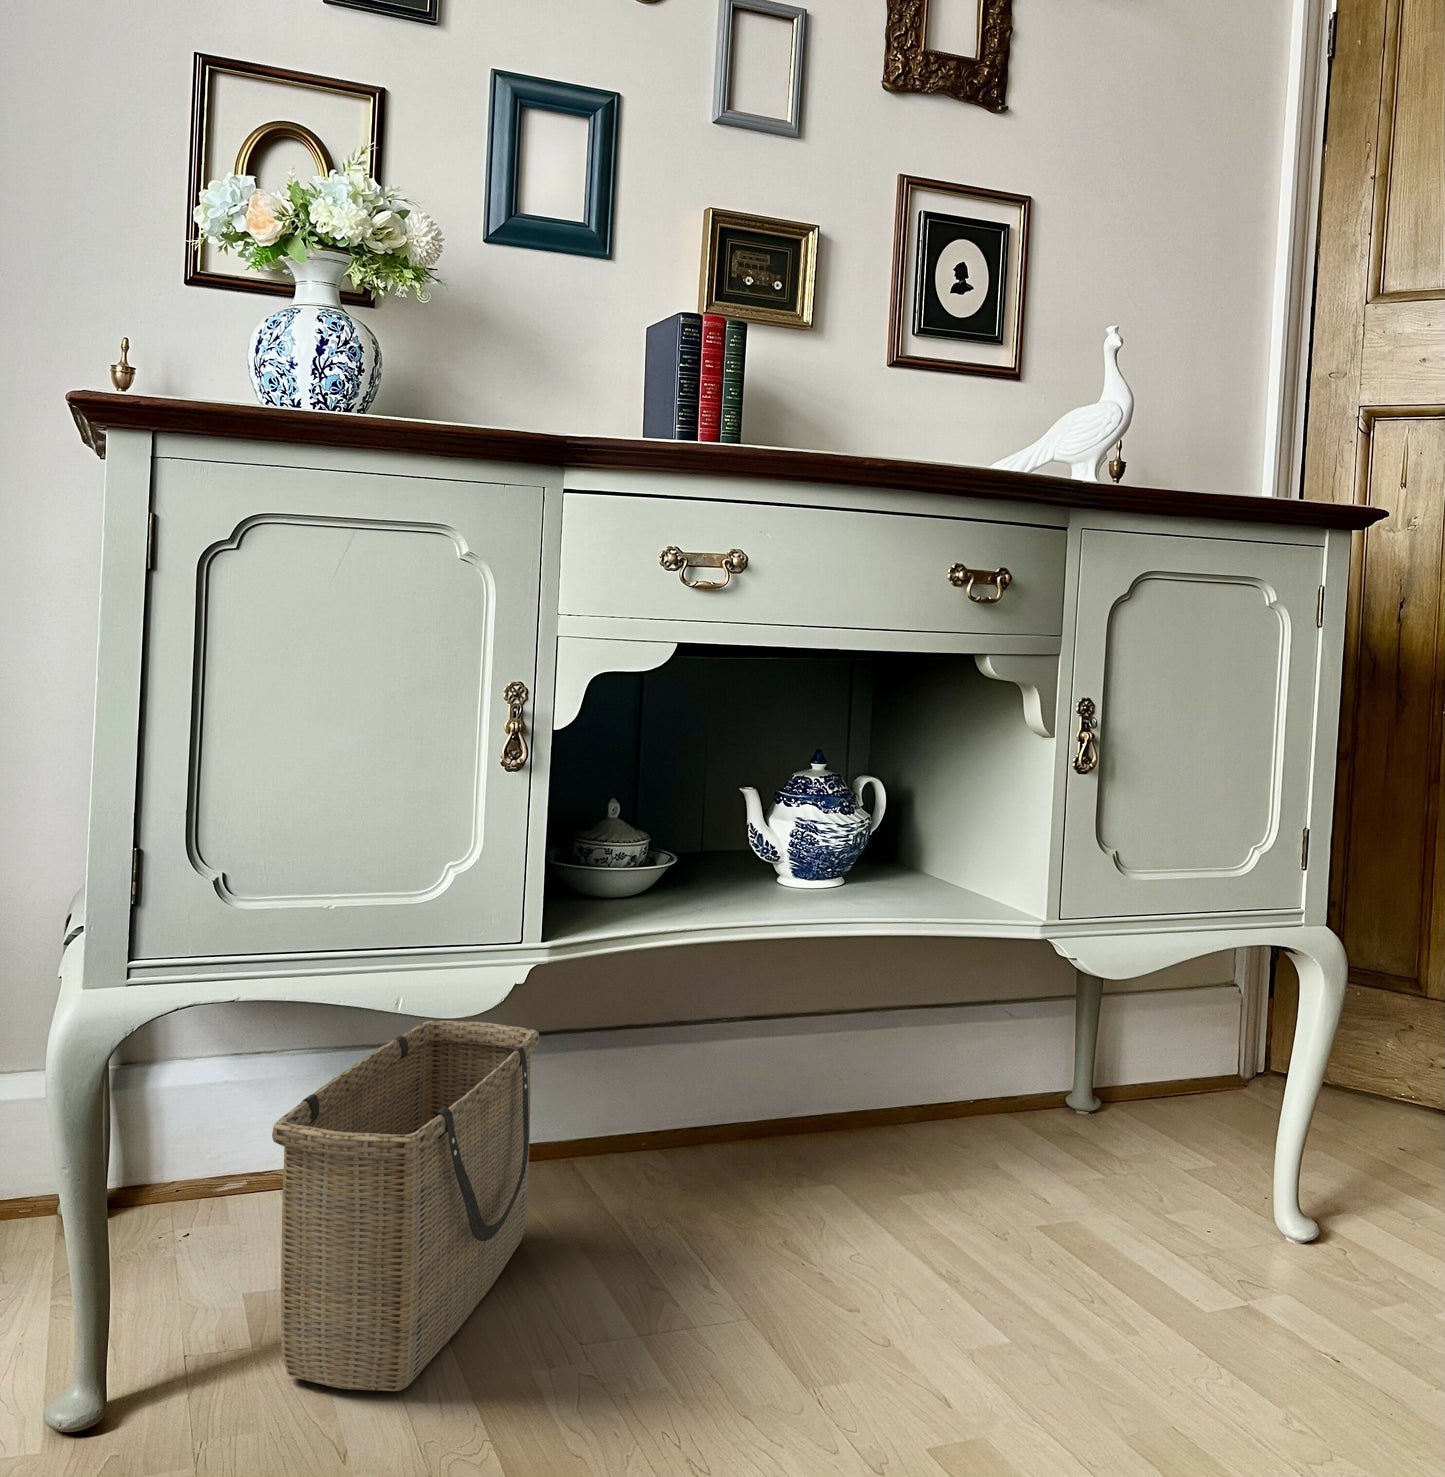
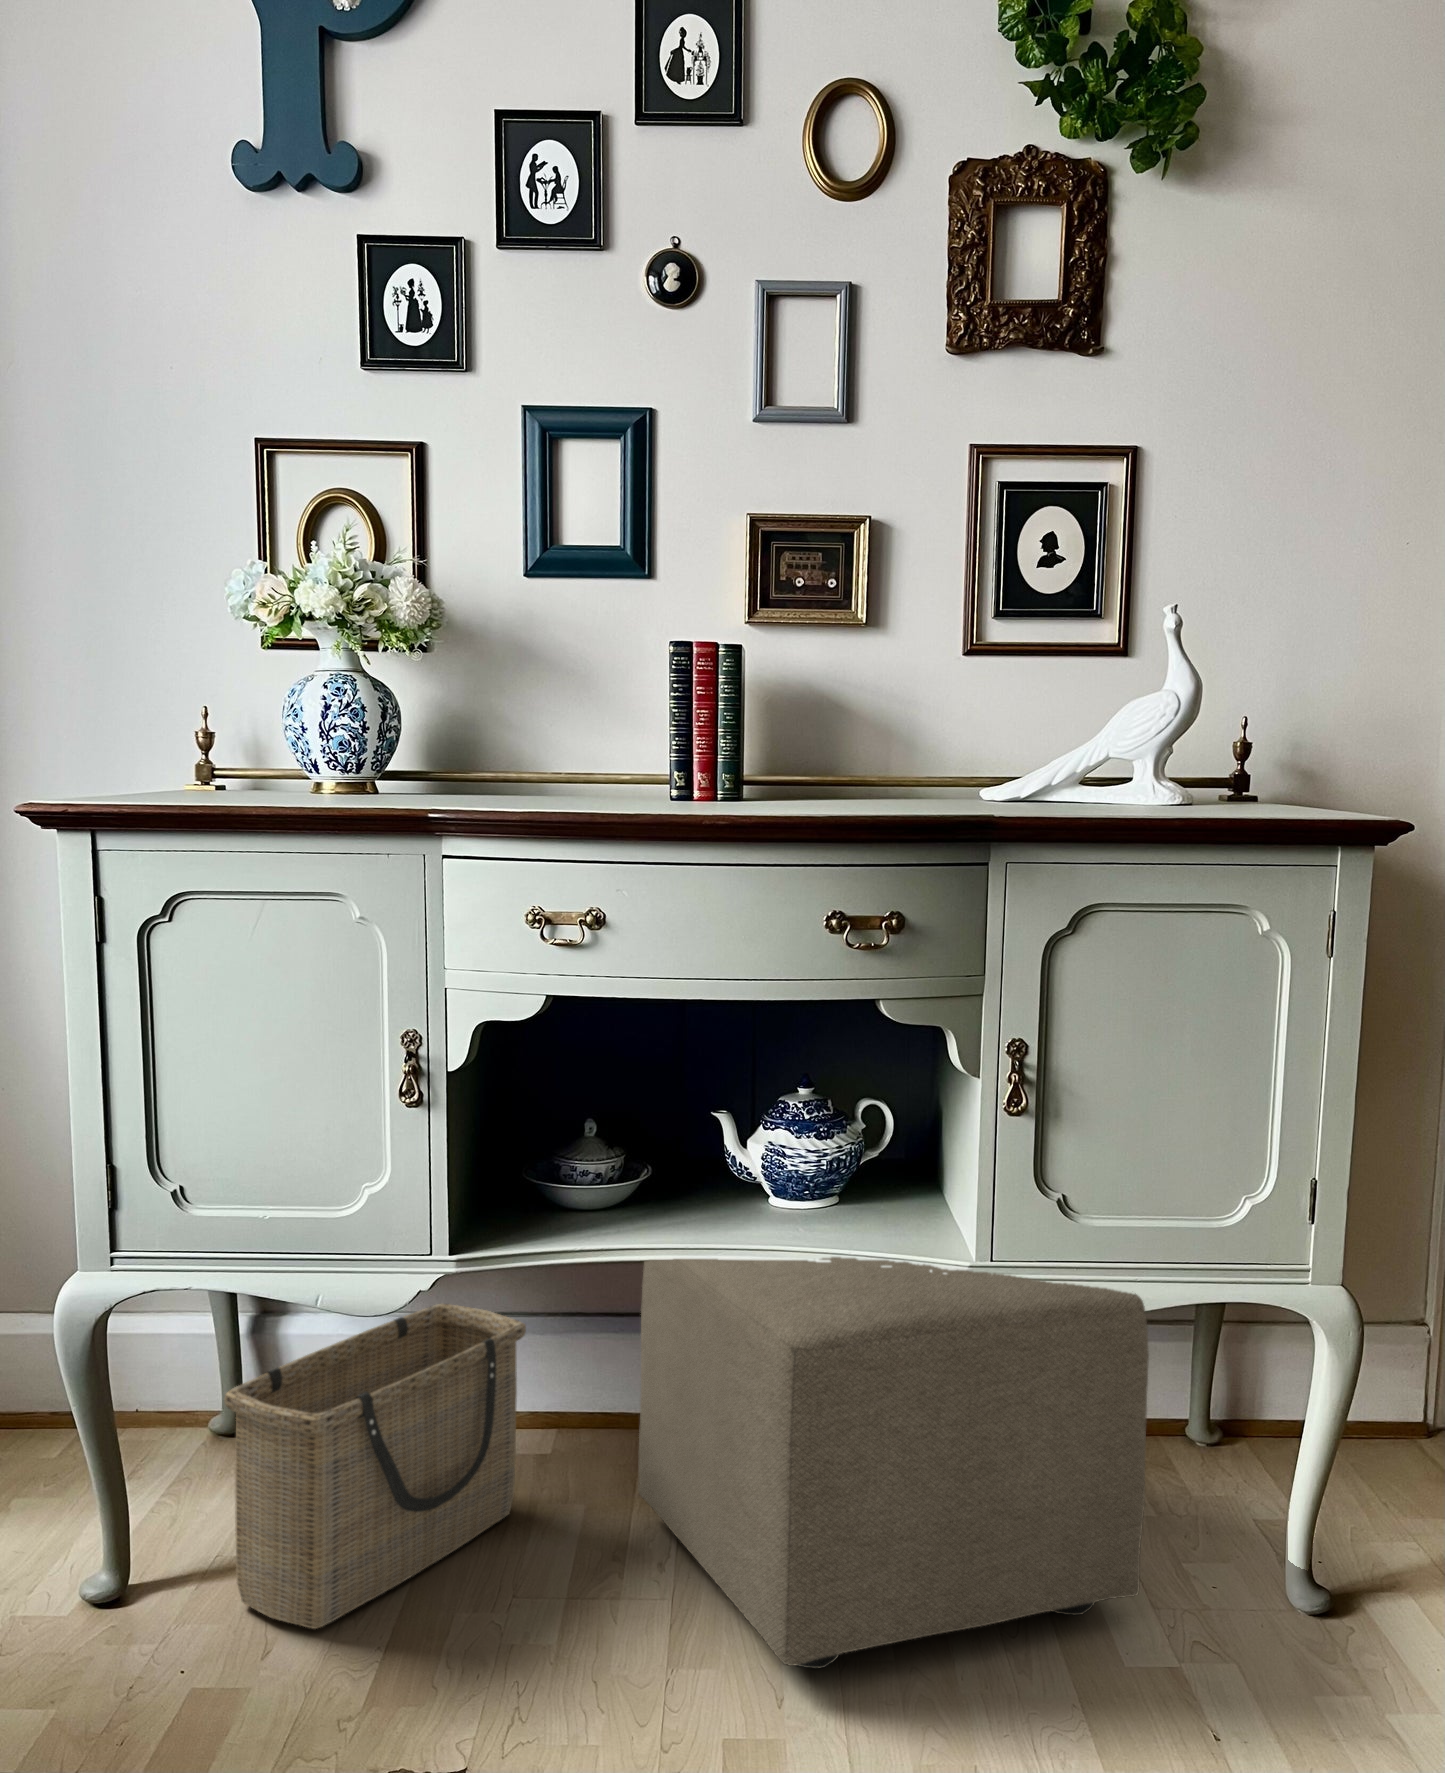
ottoman: none [654,886,1190,1341] -> present [638,1257,1149,1669]

